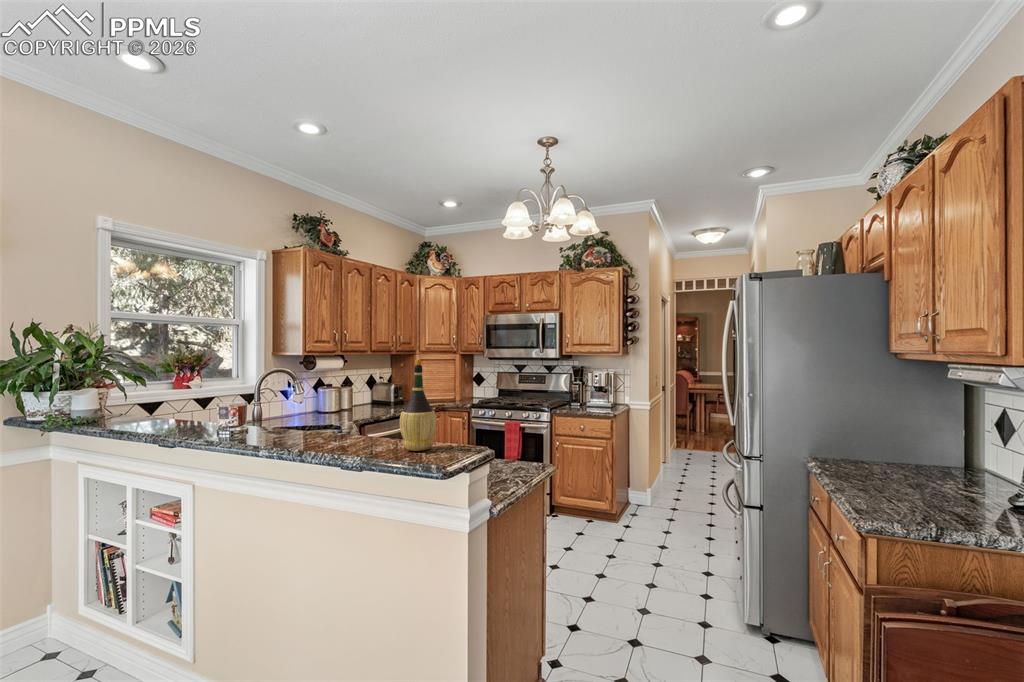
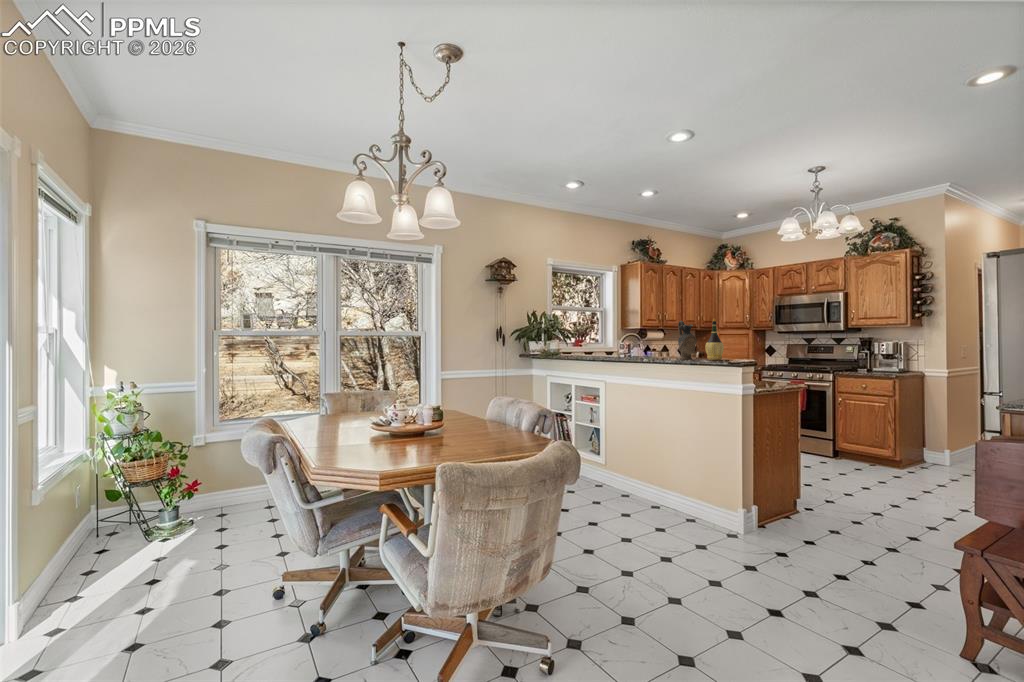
ceramic pitcher: none [343,359,383,447] -> present [678,321,697,360]

